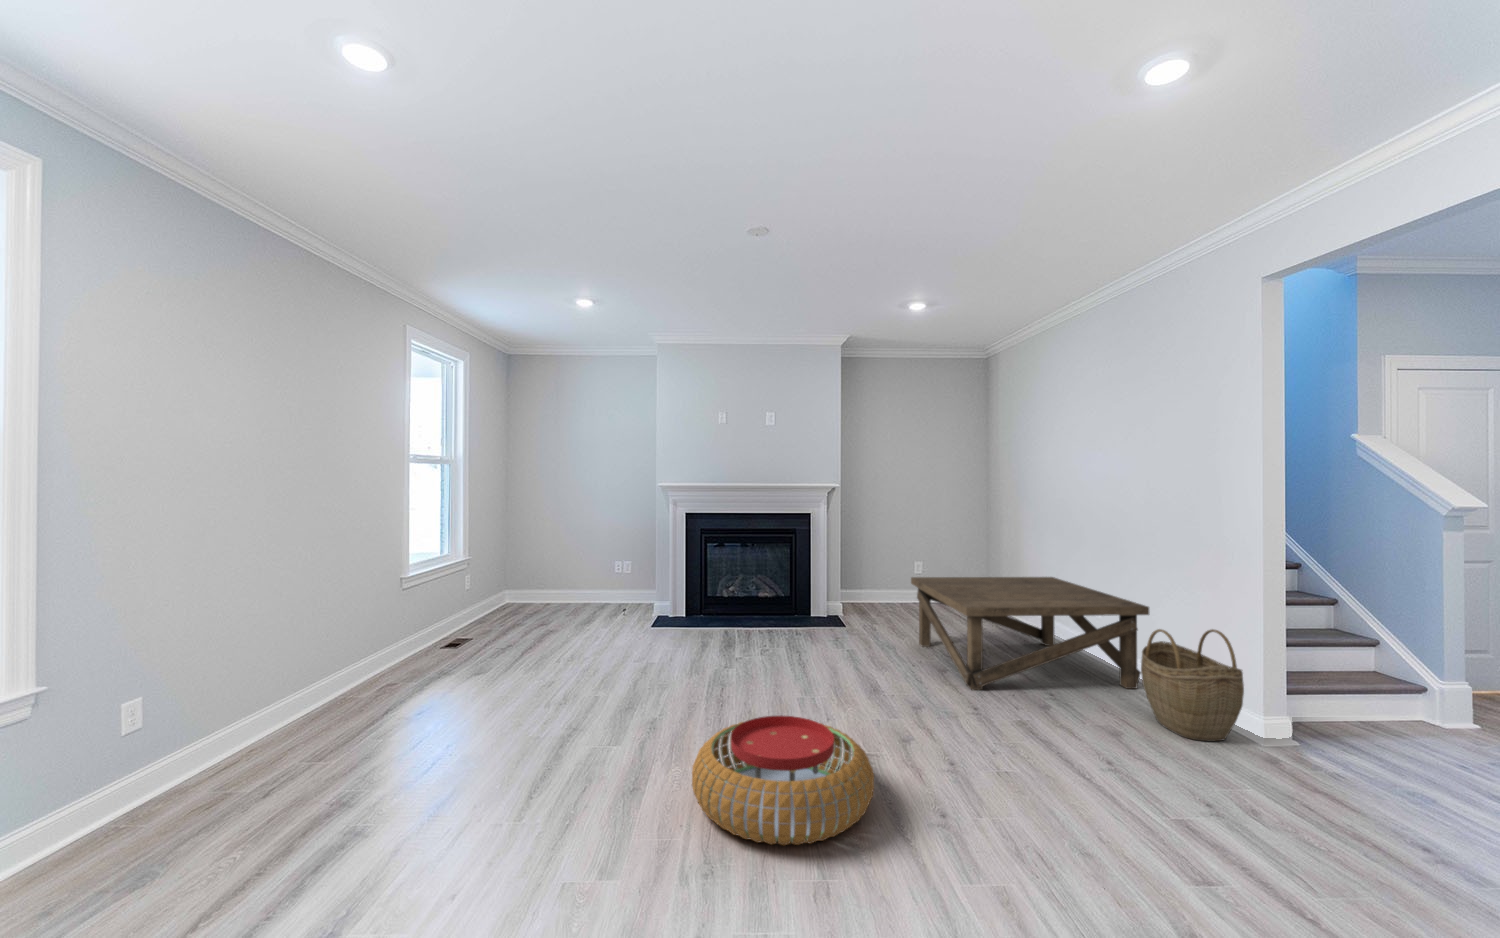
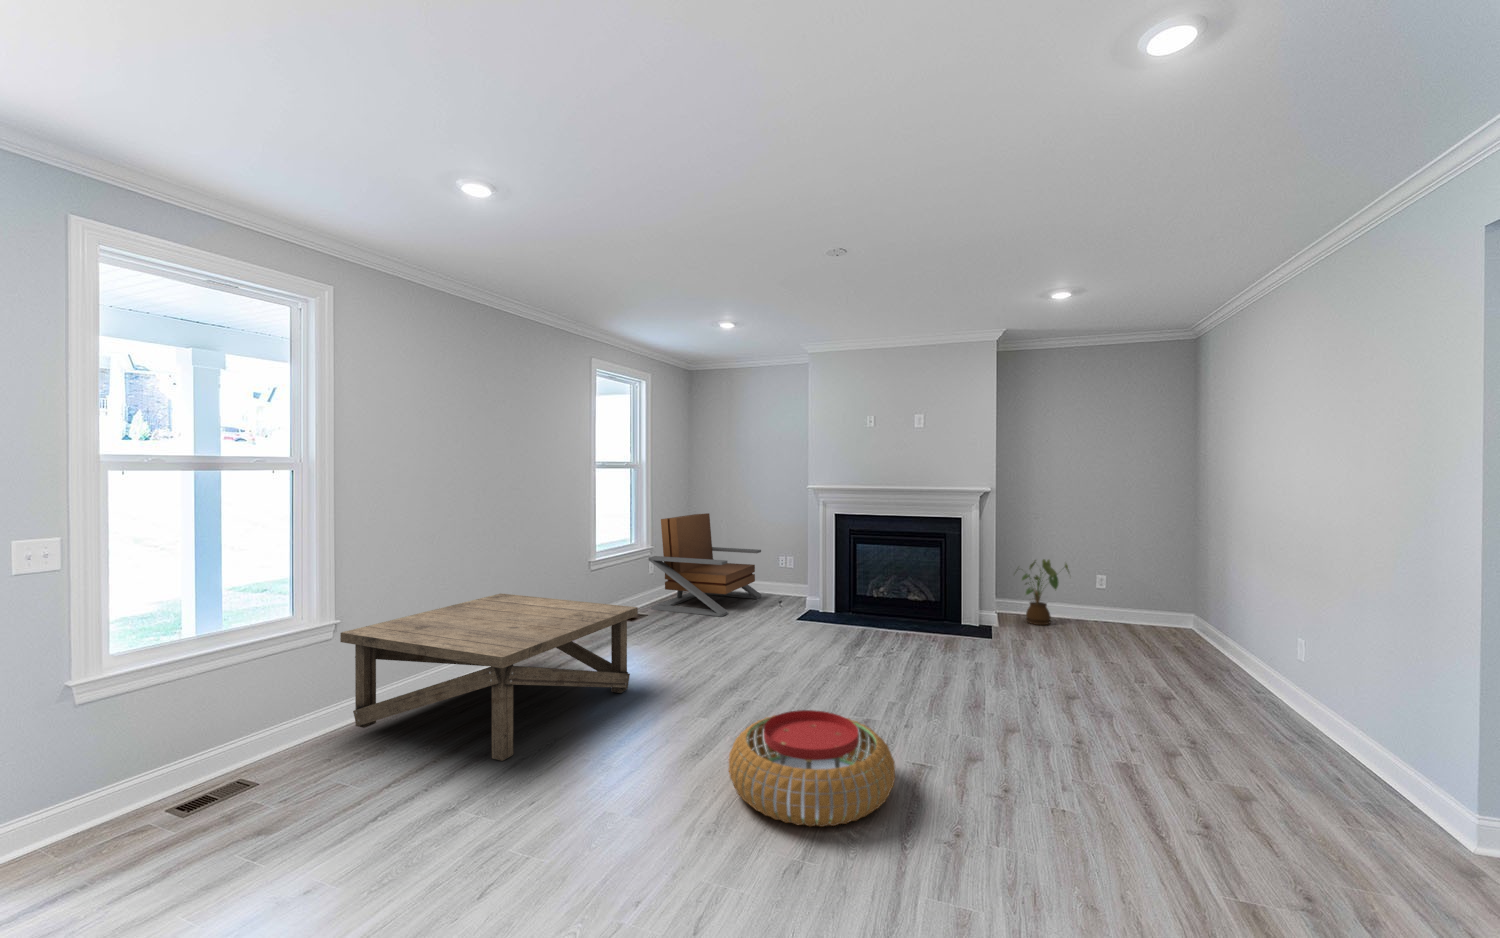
lounge chair: none [469,516,596,631] -> present [648,513,761,617]
house plant: none [850,550,897,611] -> present [1022,559,1069,625]
coffee table: present [911,577,1149,690] -> present [340,593,638,761]
woven basket: present [1141,629,1244,741] -> none [1298,678,1435,828]

